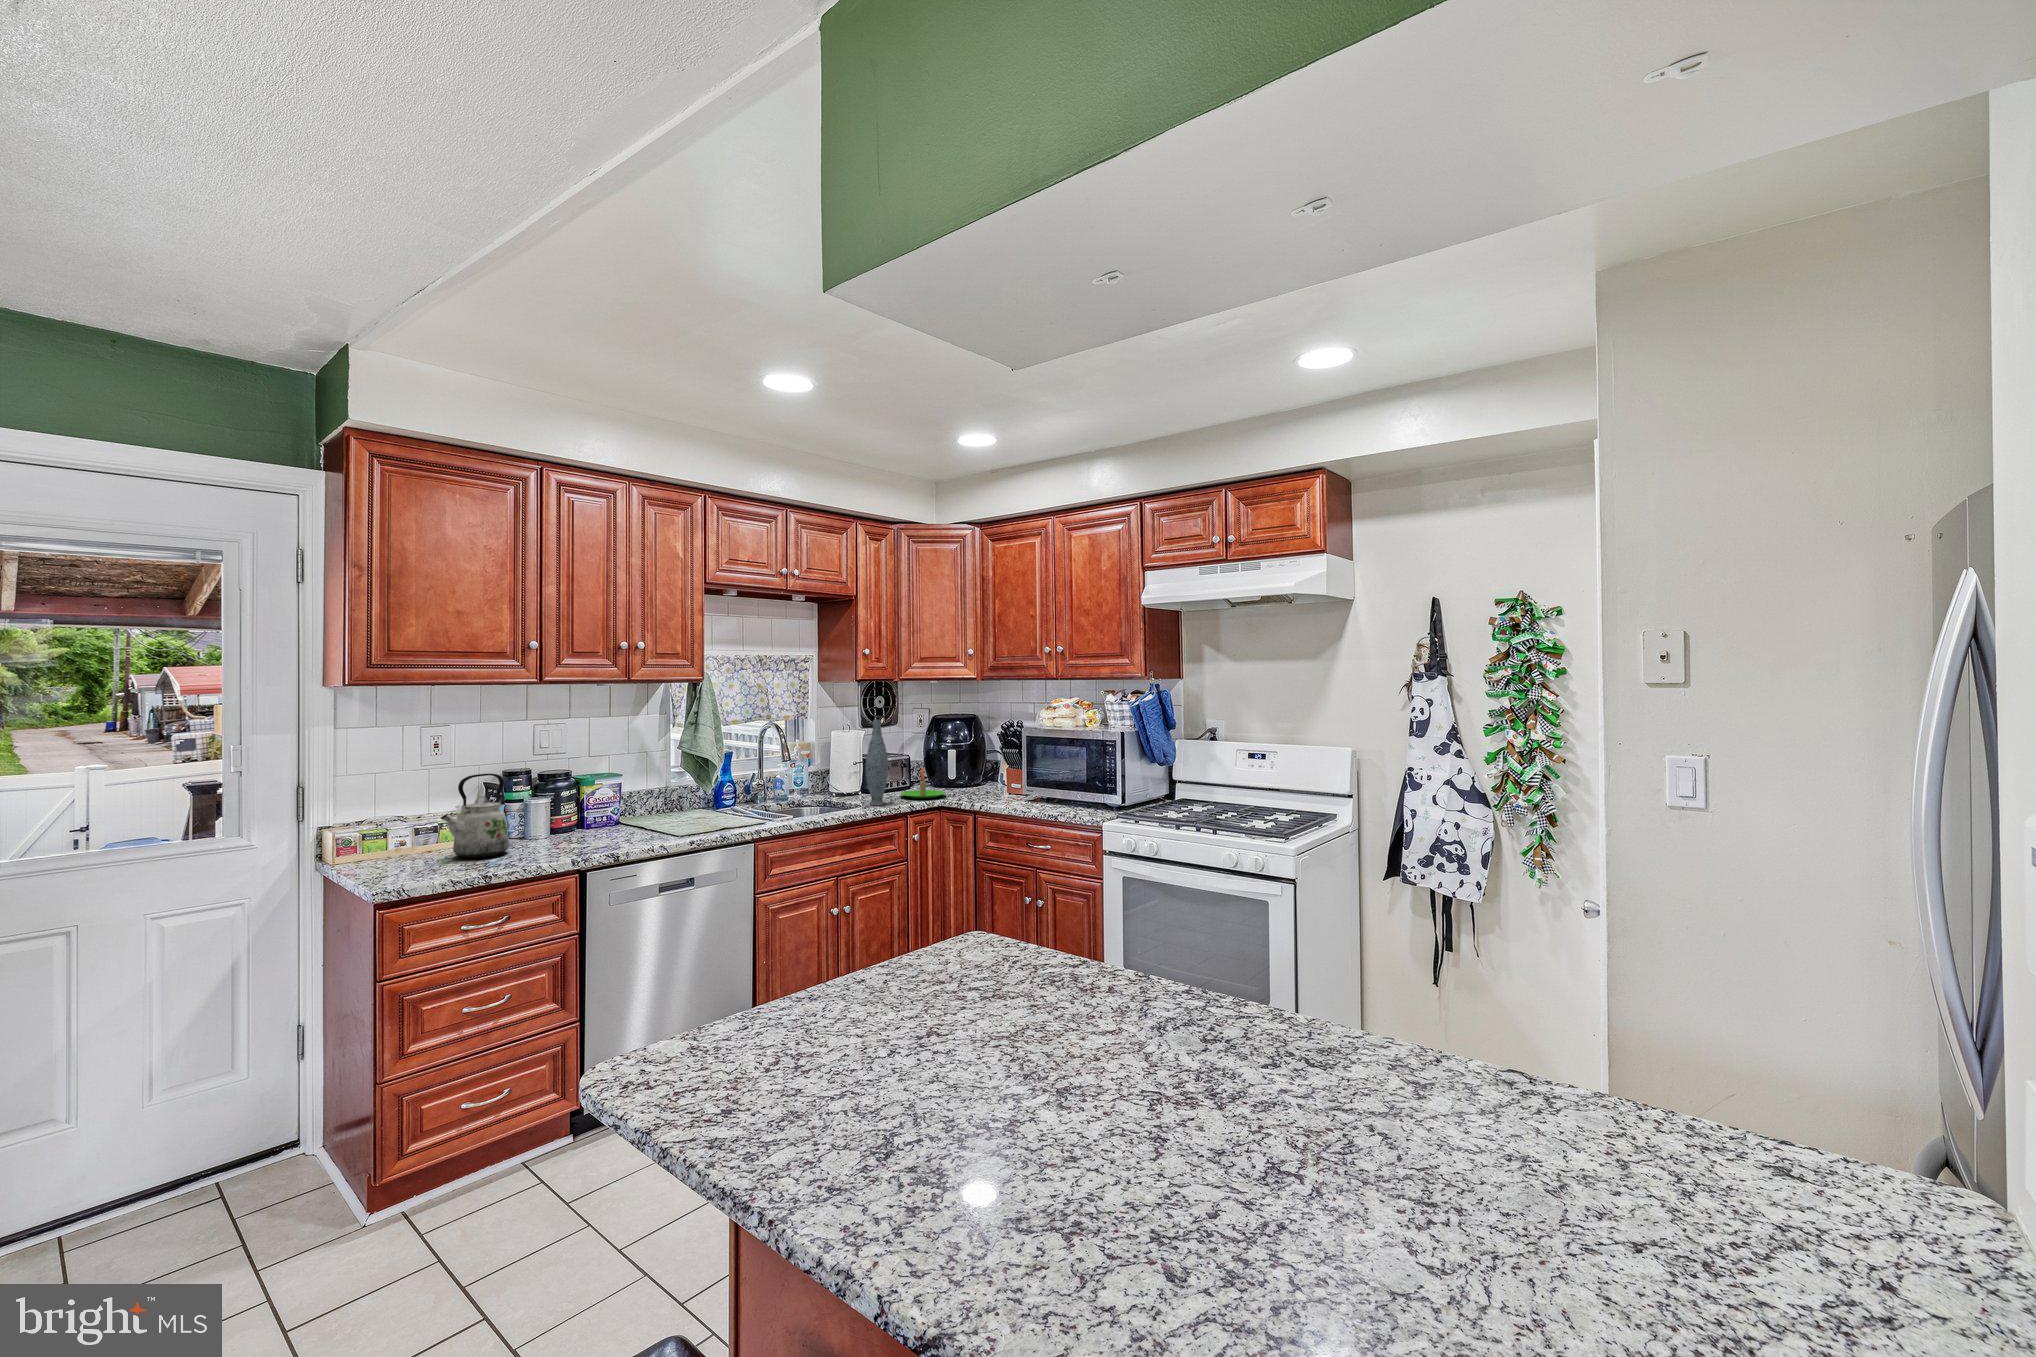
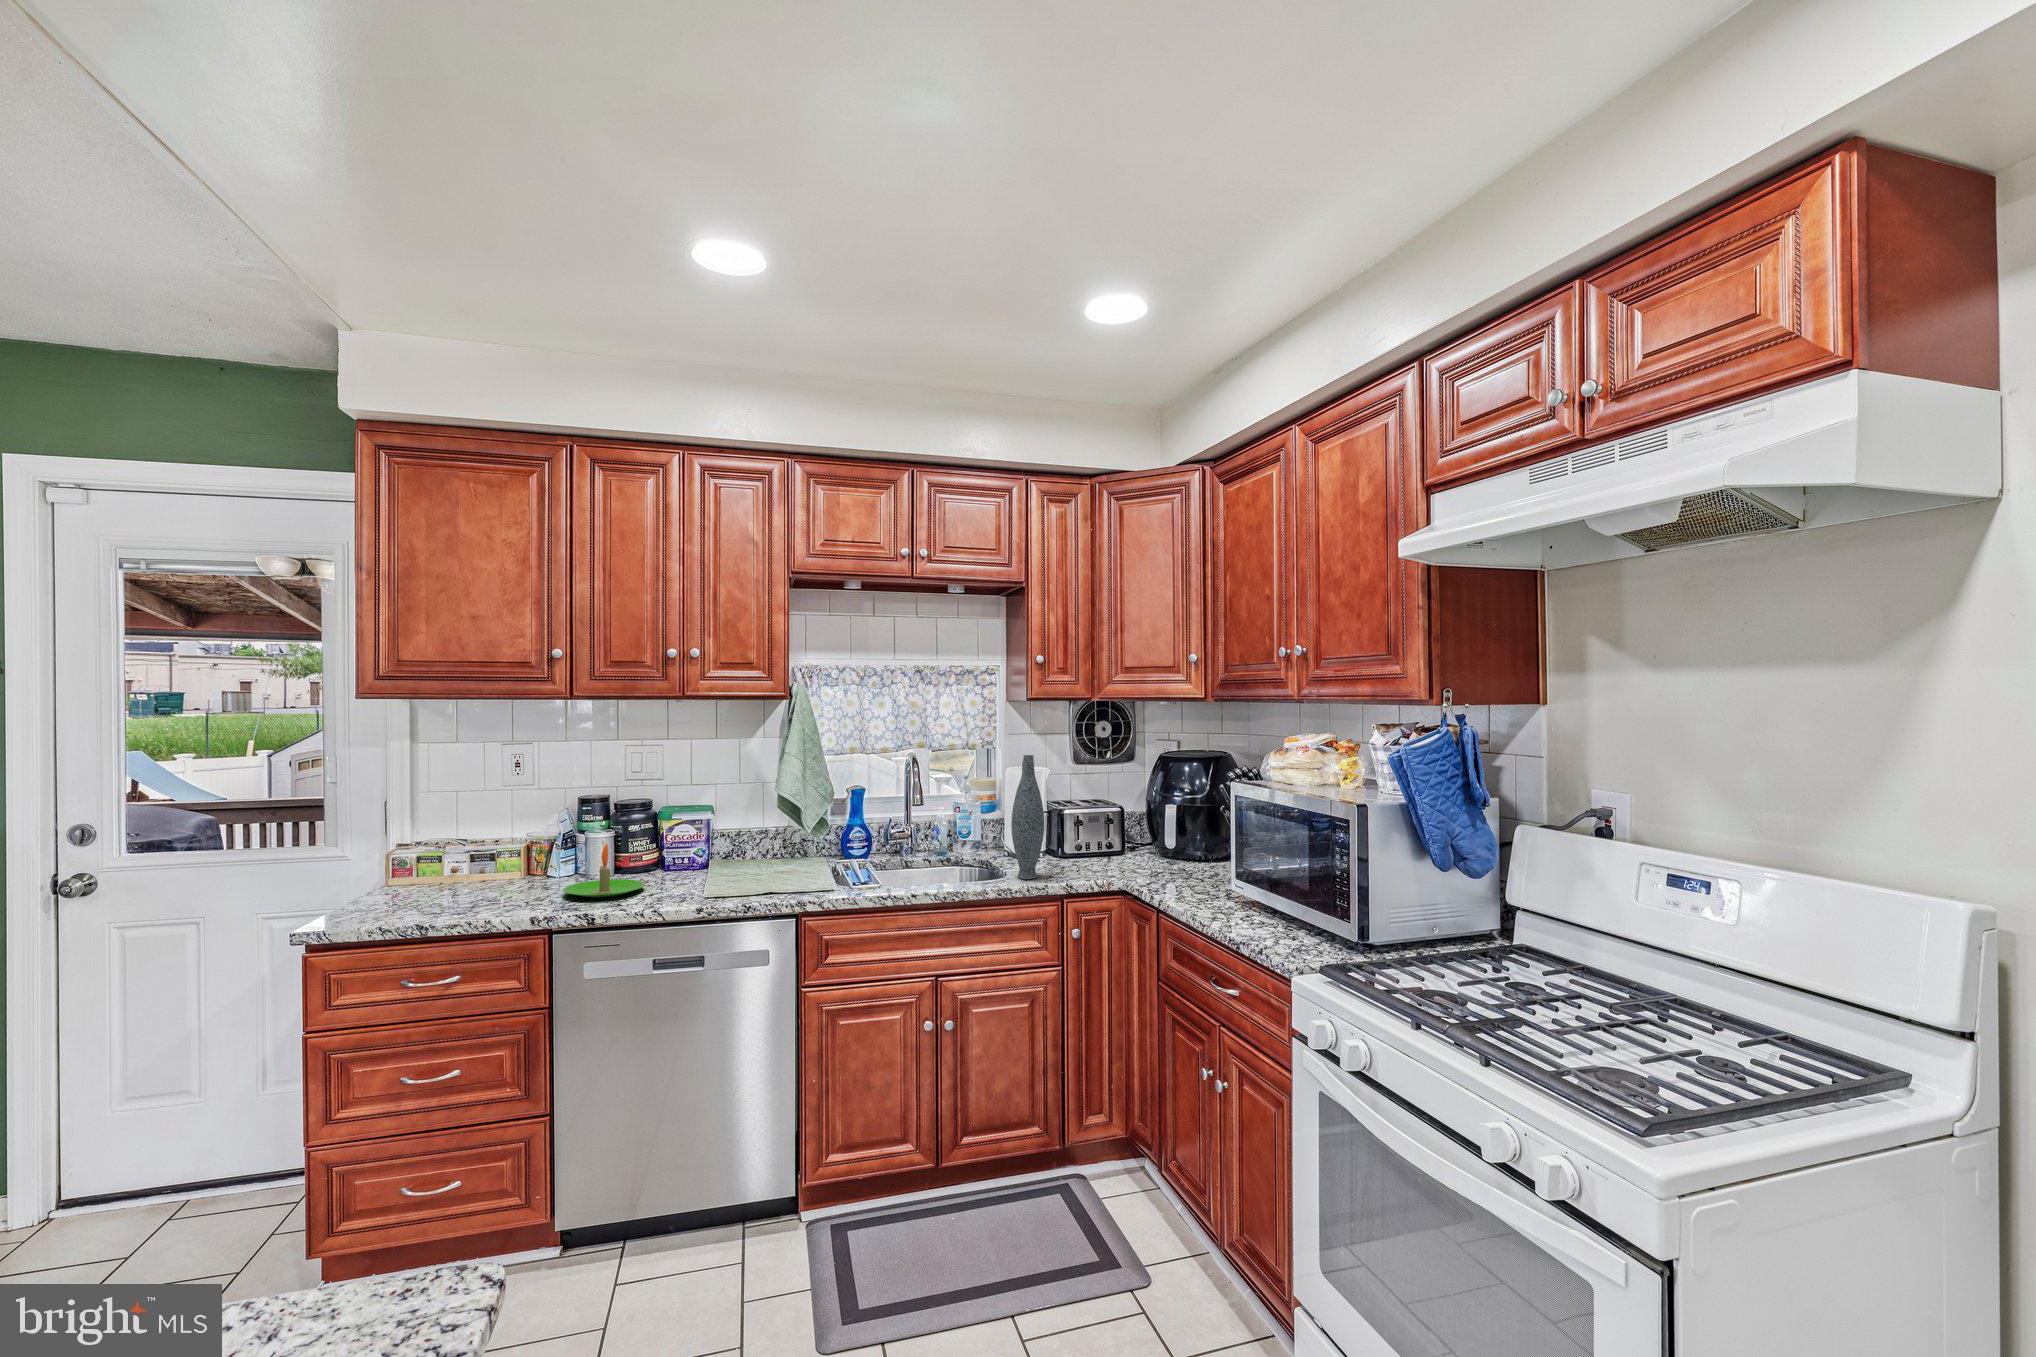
candle: present [900,767,946,798] -> present [563,843,645,898]
kettle: present [441,774,509,858] -> none [441,800,529,898]

